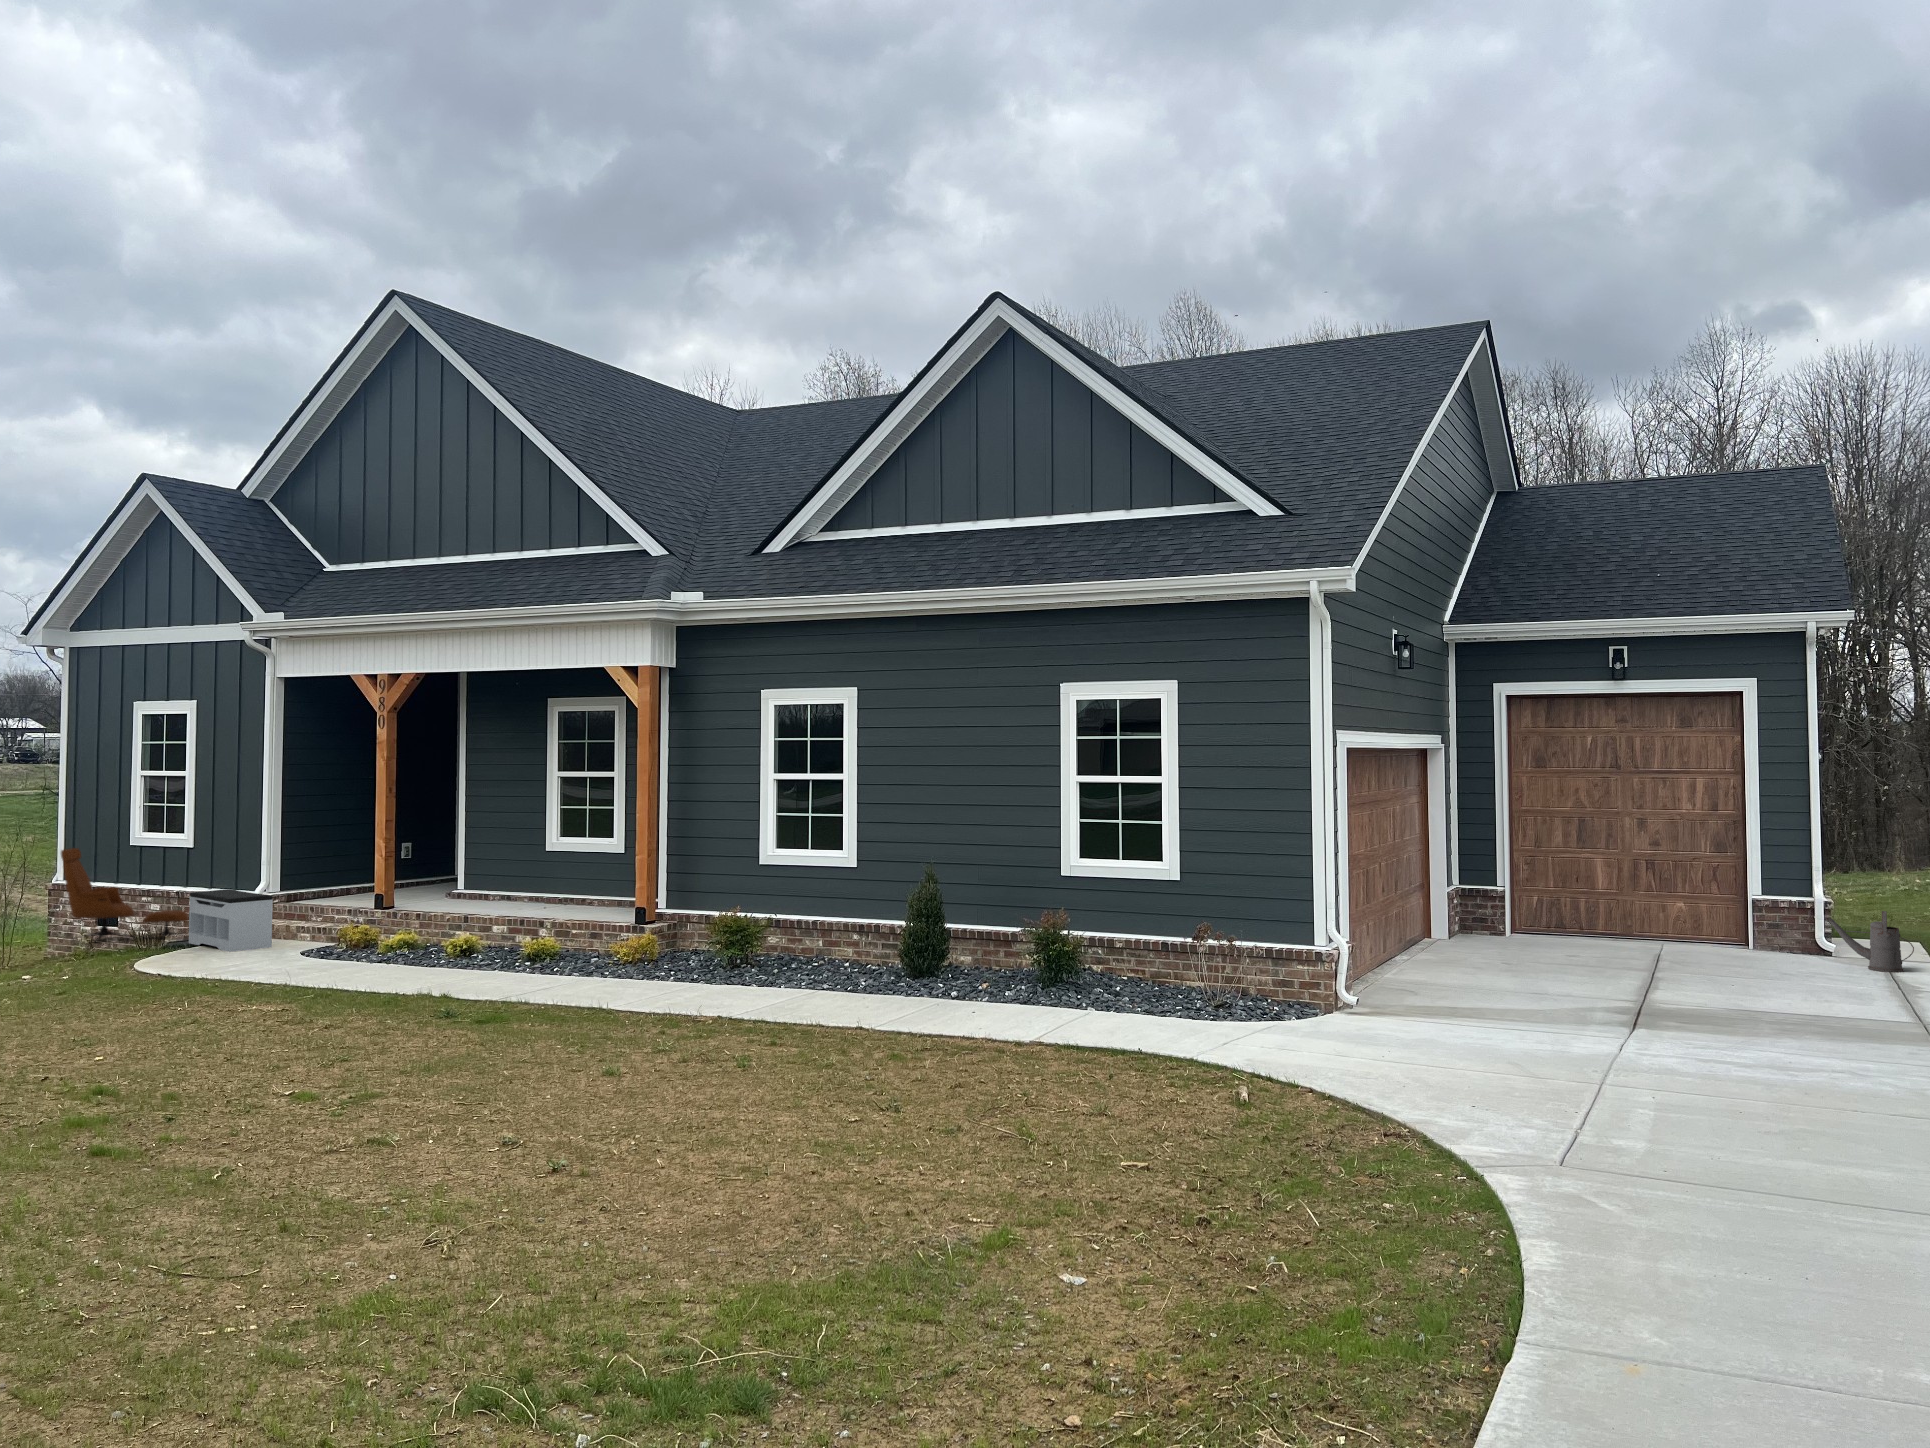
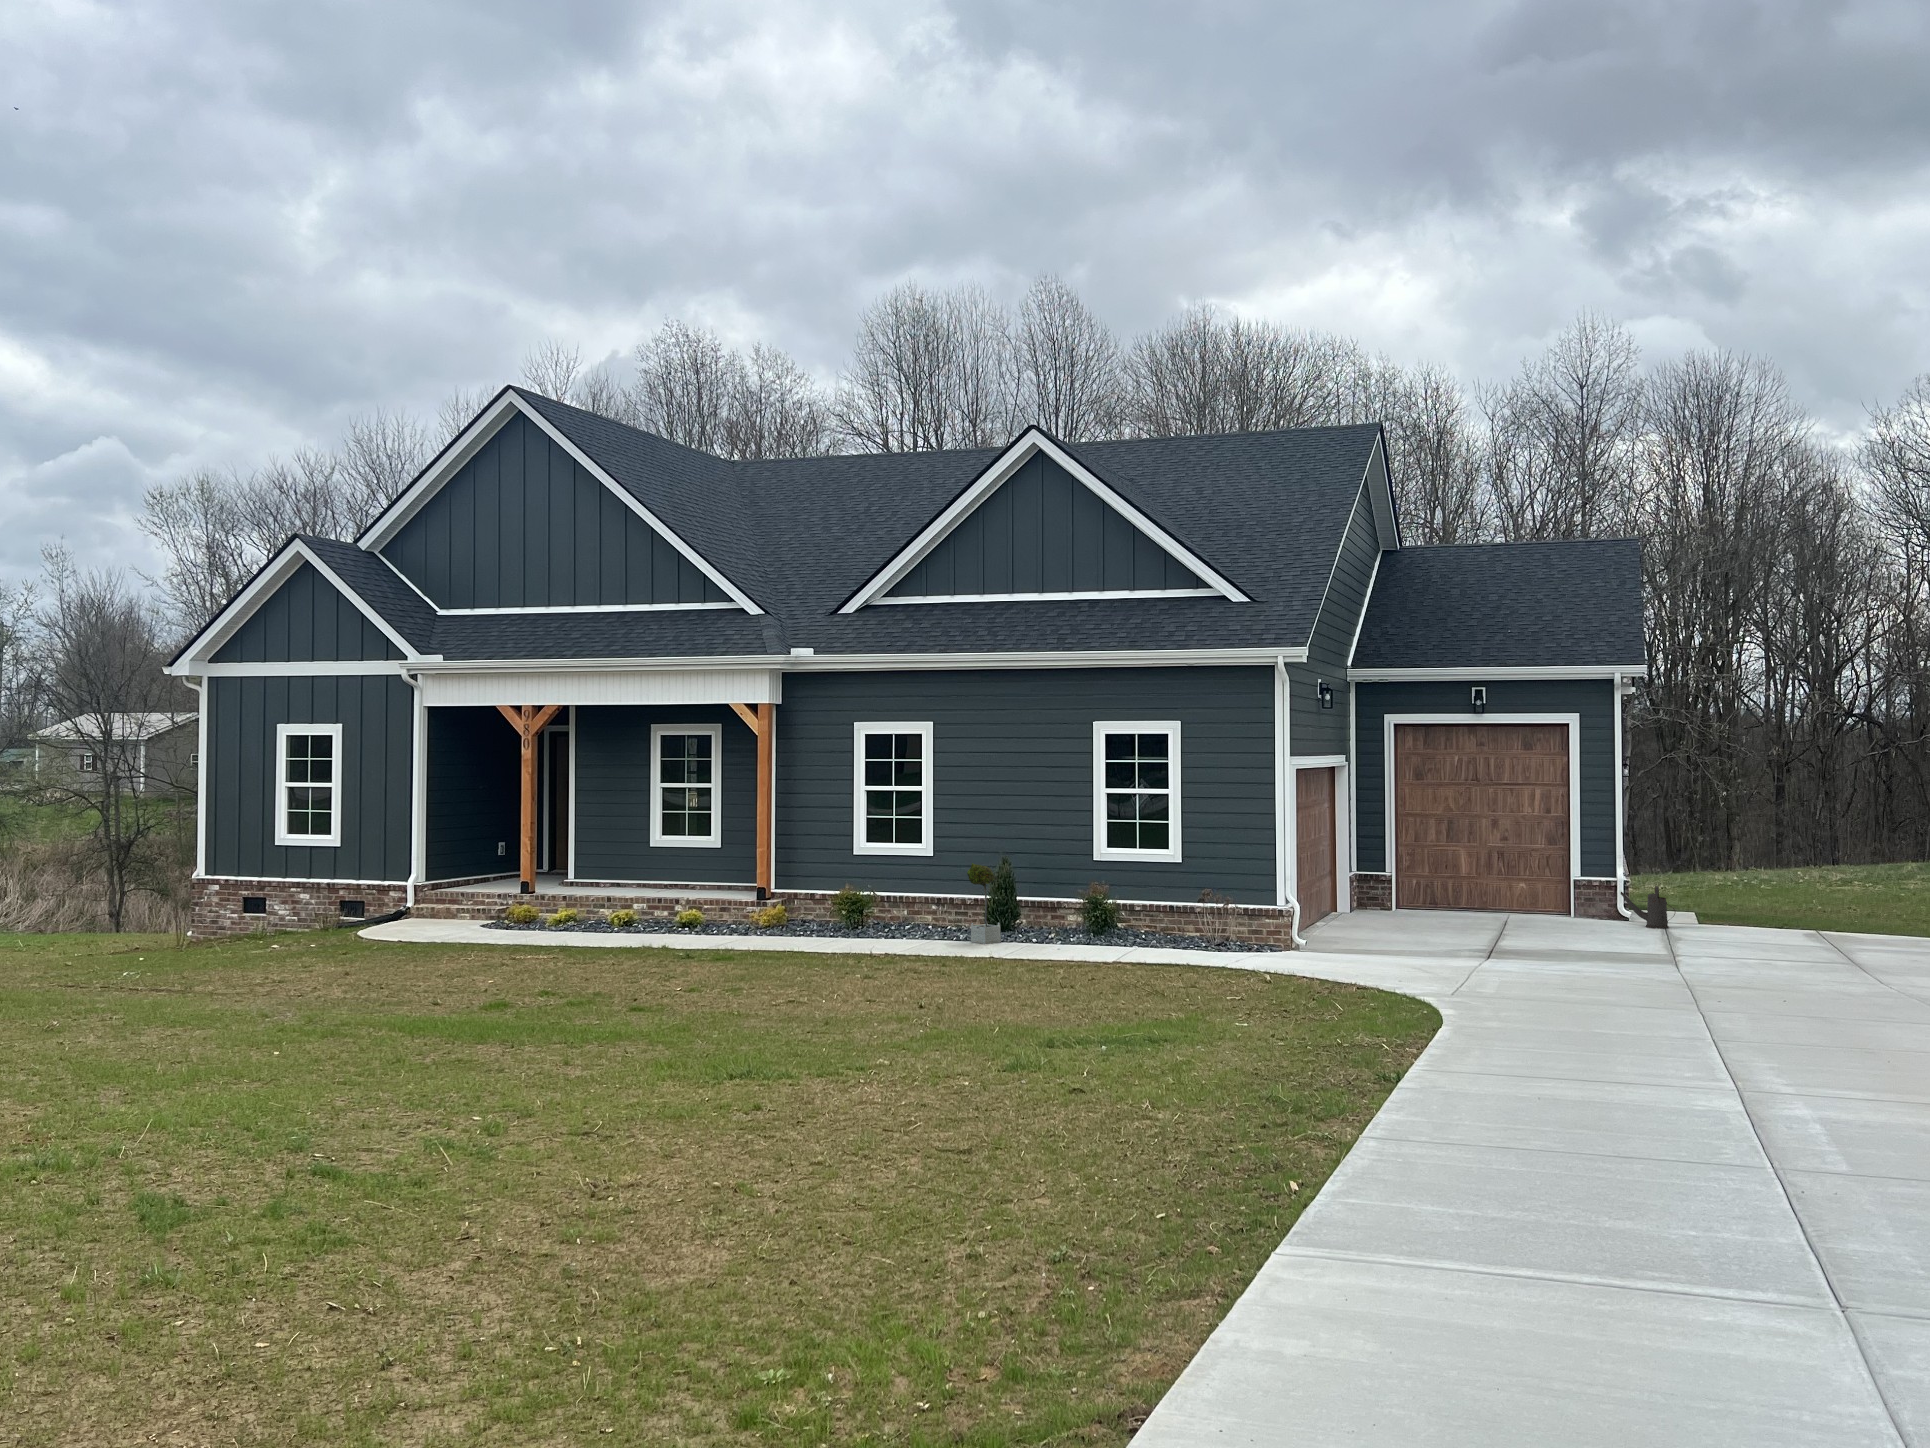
lounge chair: present [61,848,189,942] -> none [246,846,346,924]
potted tree: none [882,879,927,992] -> present [967,863,1001,944]
bench: present [189,889,273,952] -> none [361,880,438,928]

